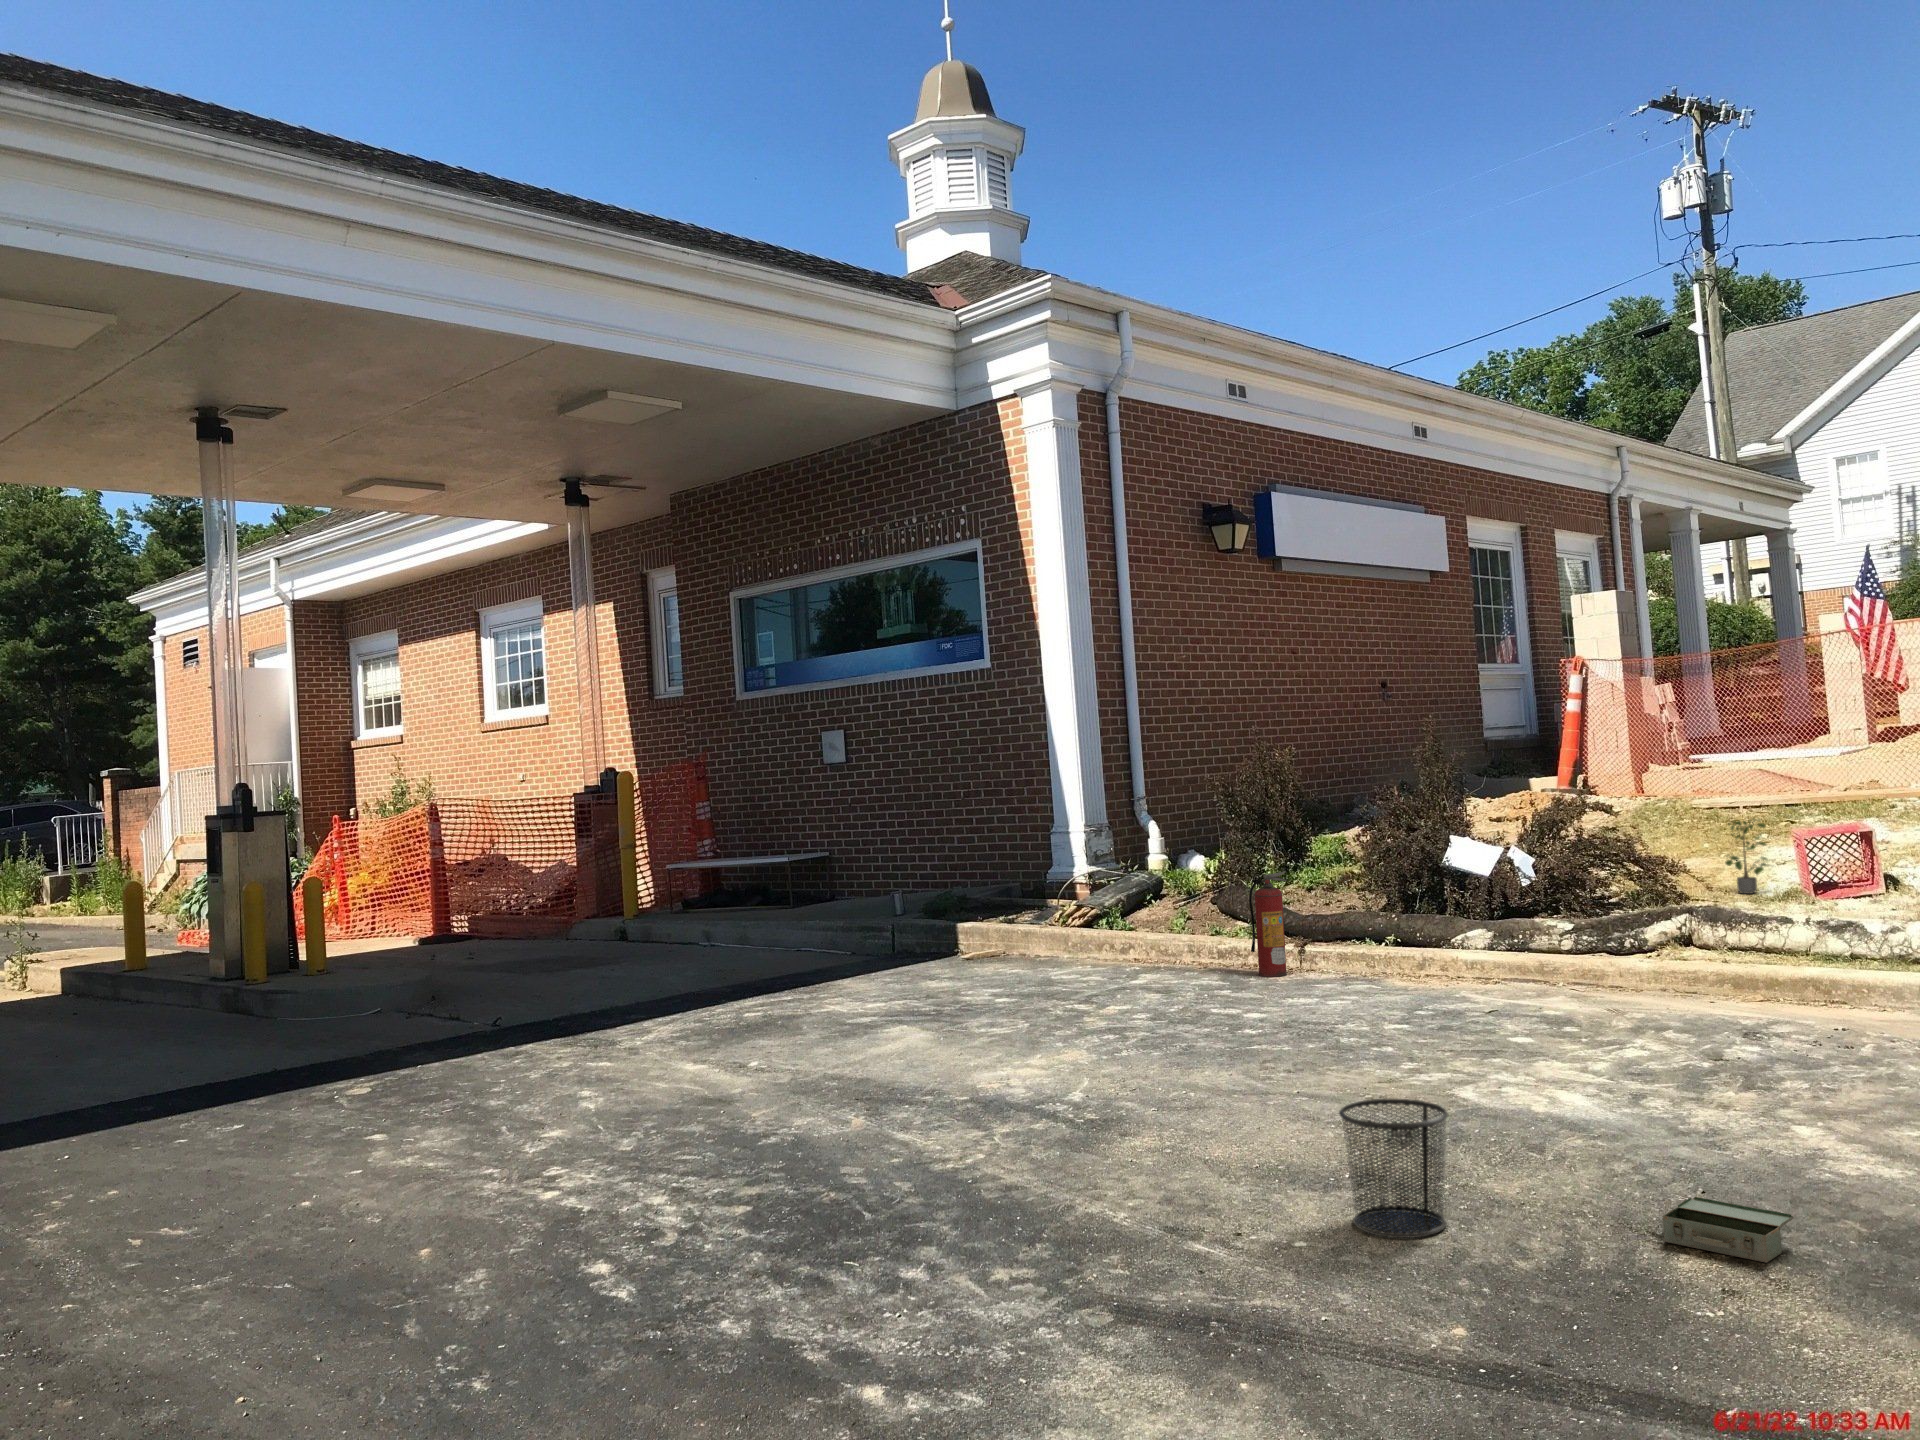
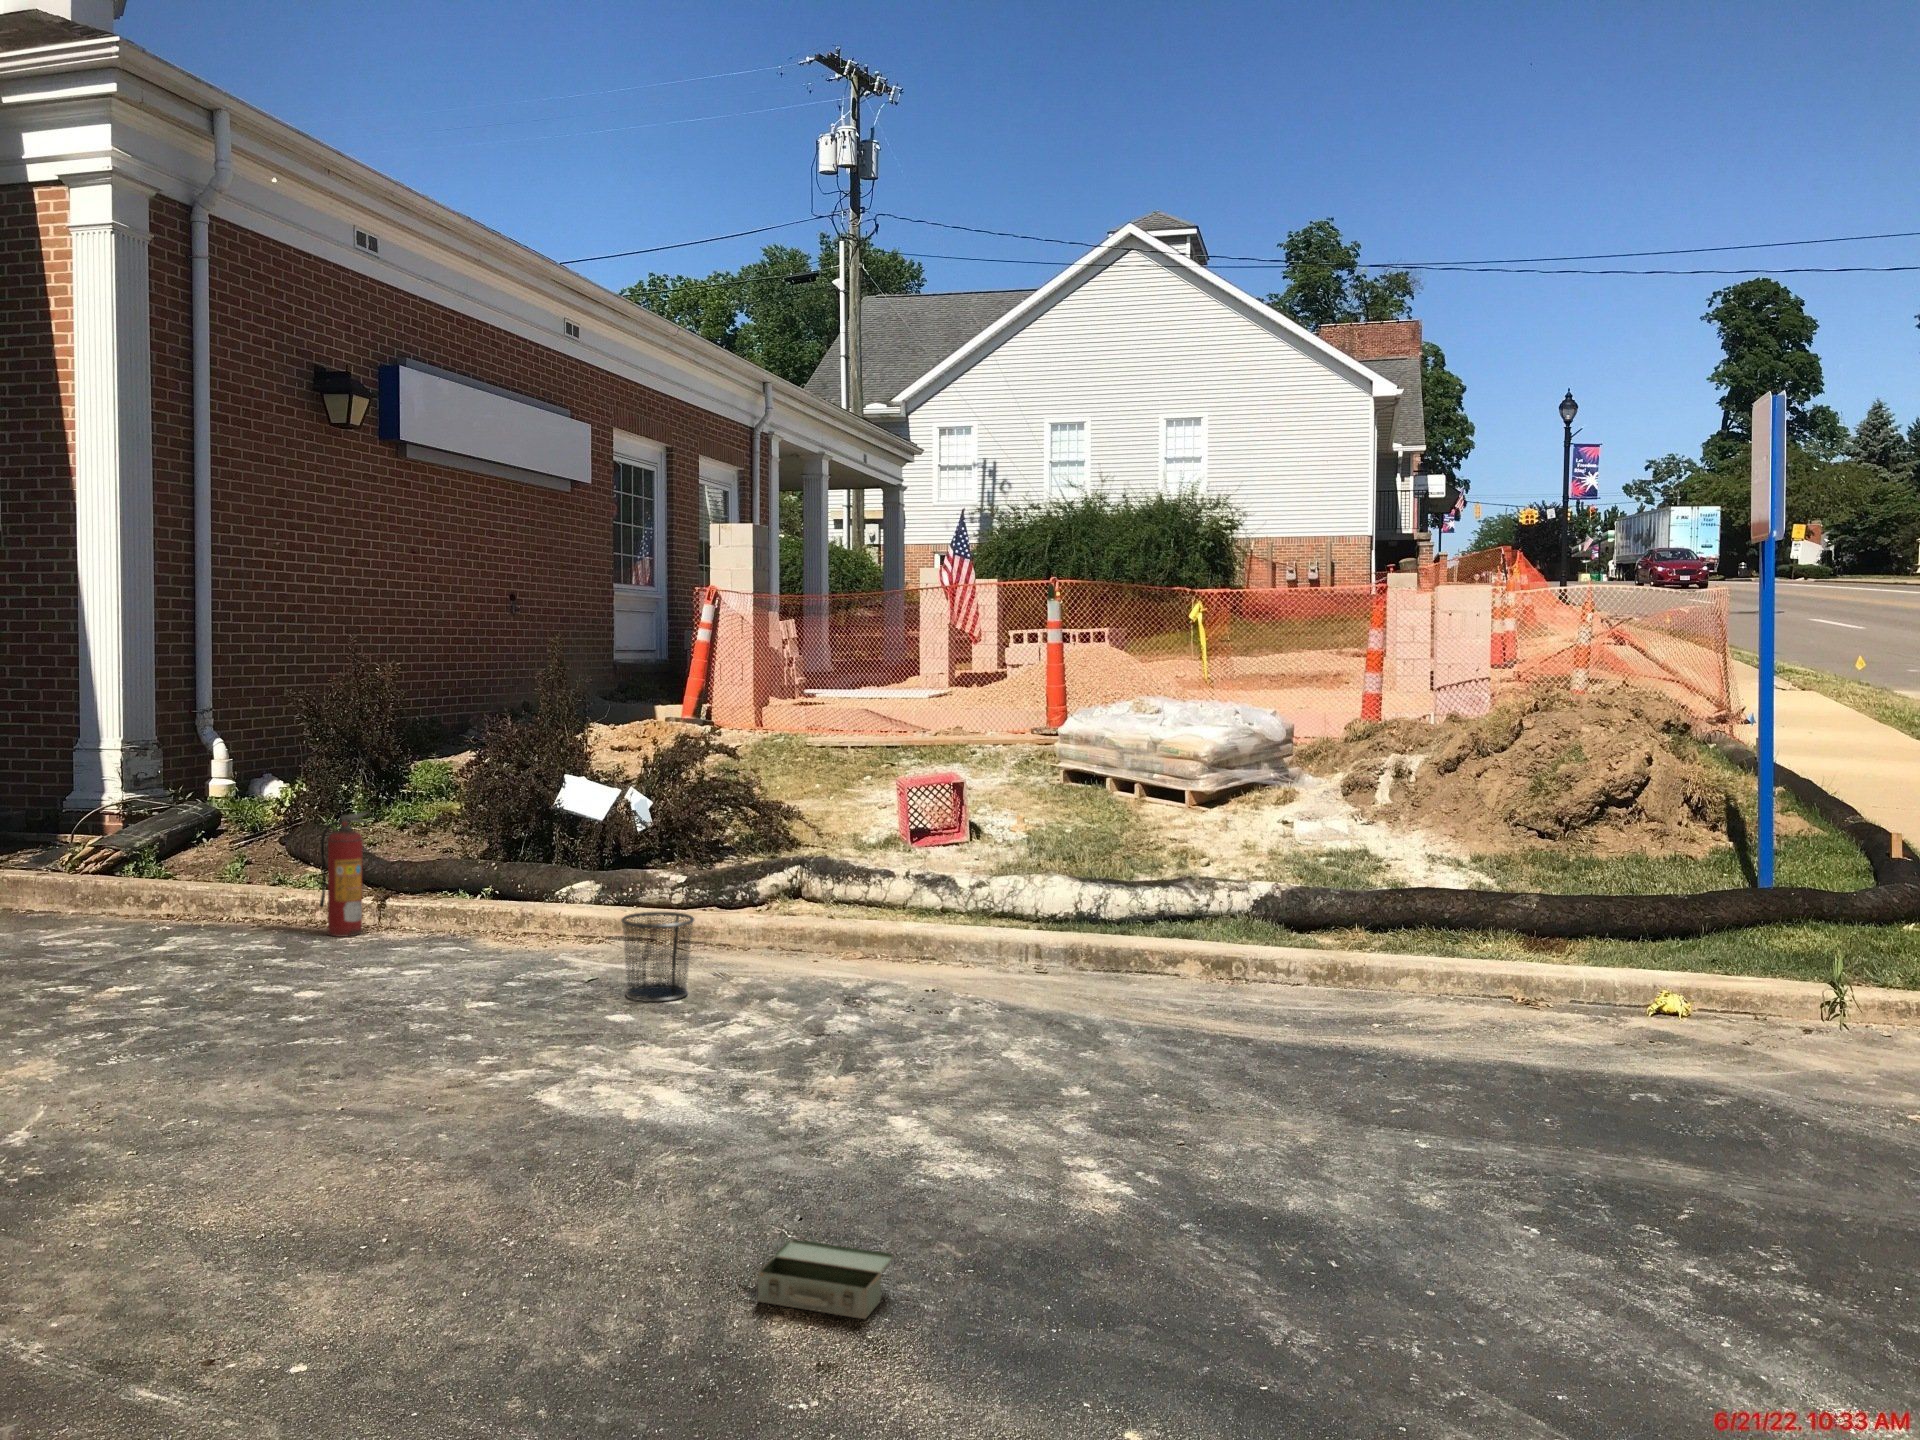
potted plant: present [1725,819,1768,894] -> none [834,765,880,842]
waste bin: present [1339,1099,1448,1238] -> present [621,912,694,1002]

